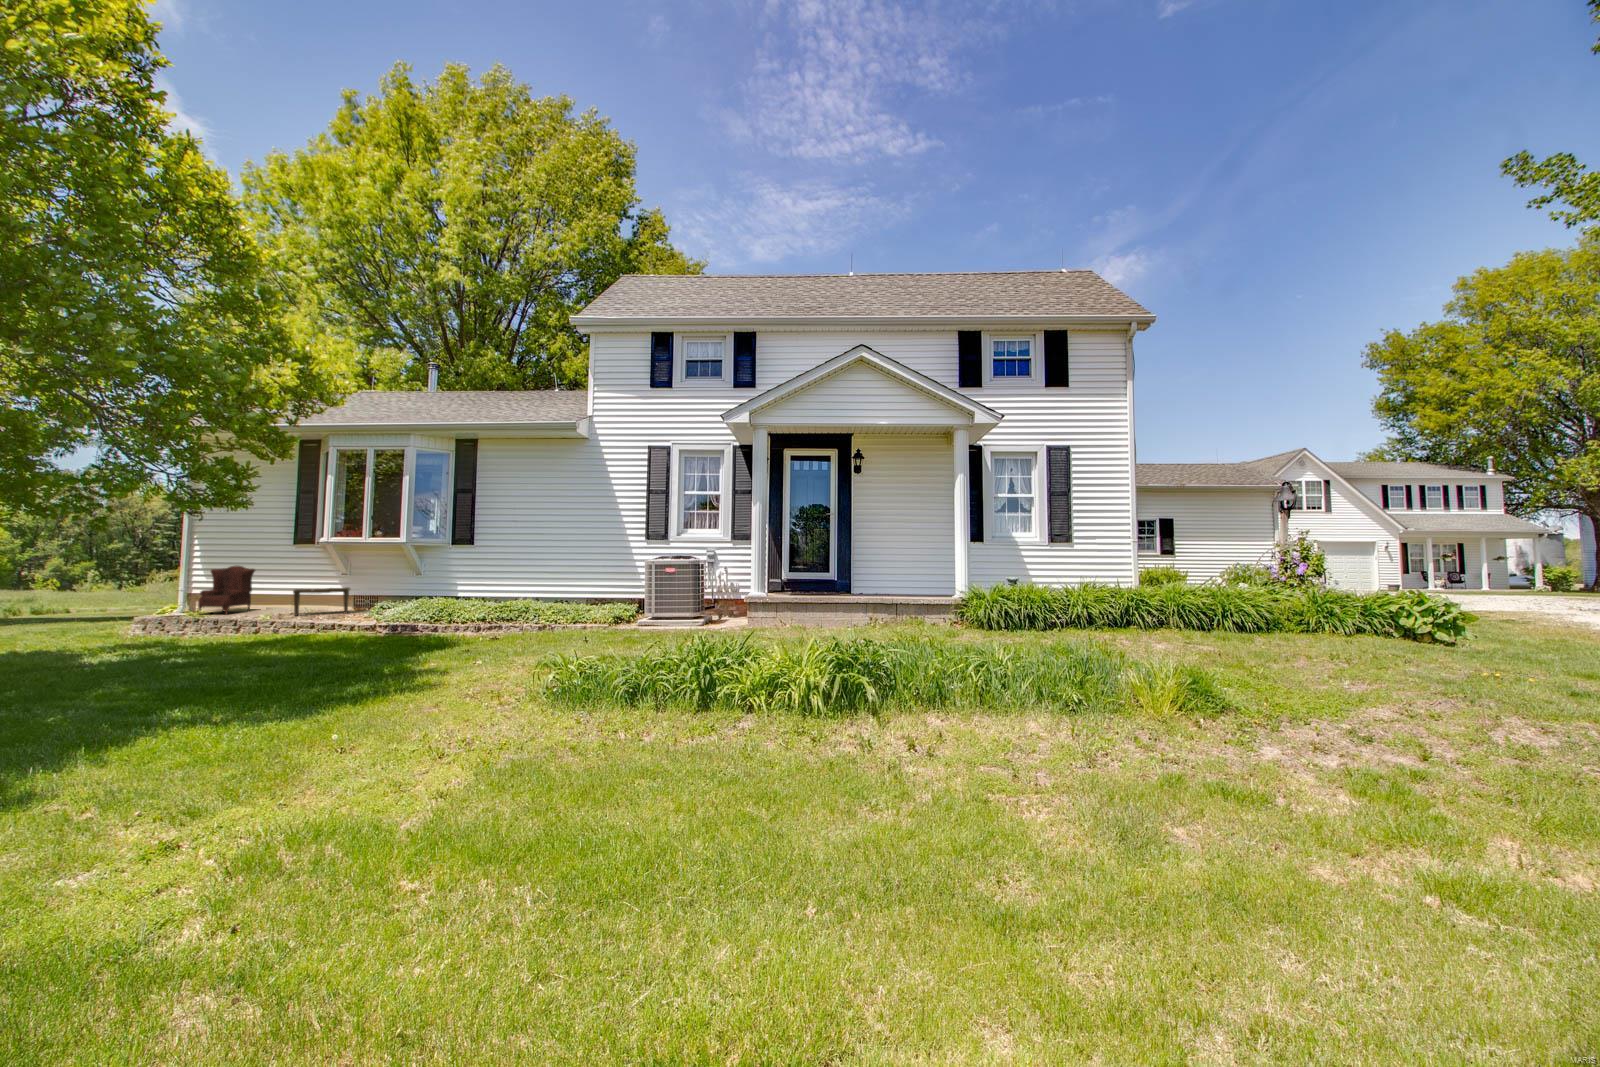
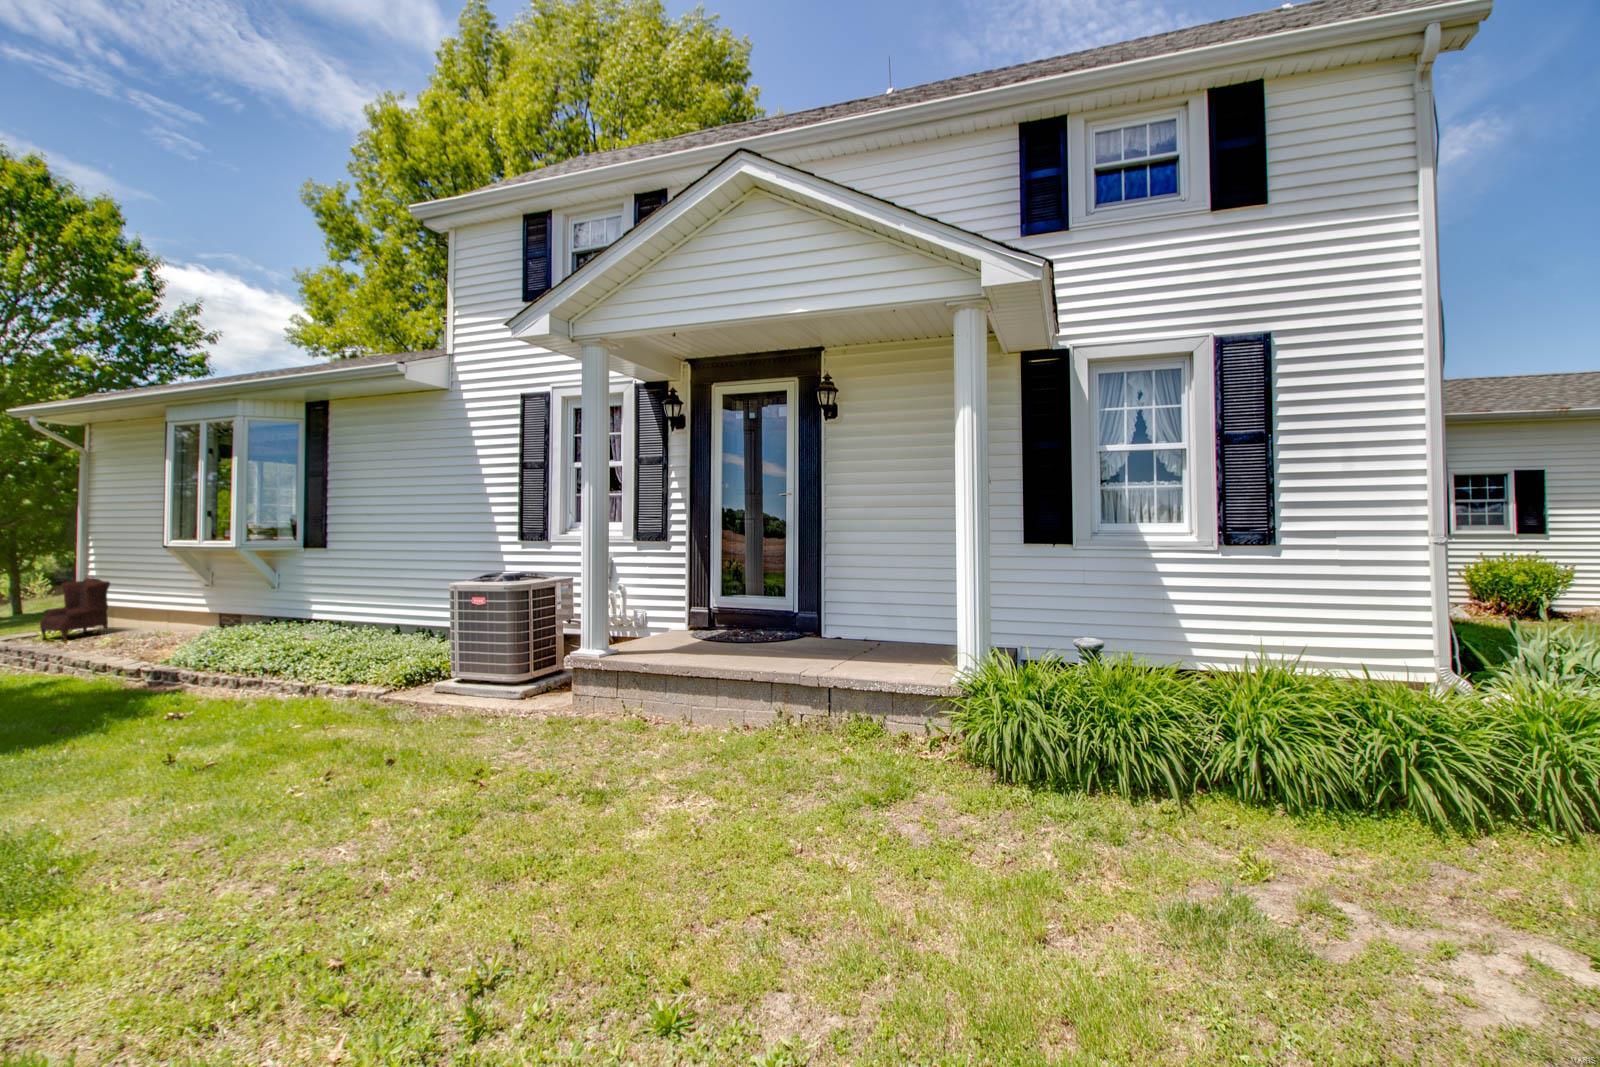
bench: present [293,587,350,616] -> none [109,606,194,646]

